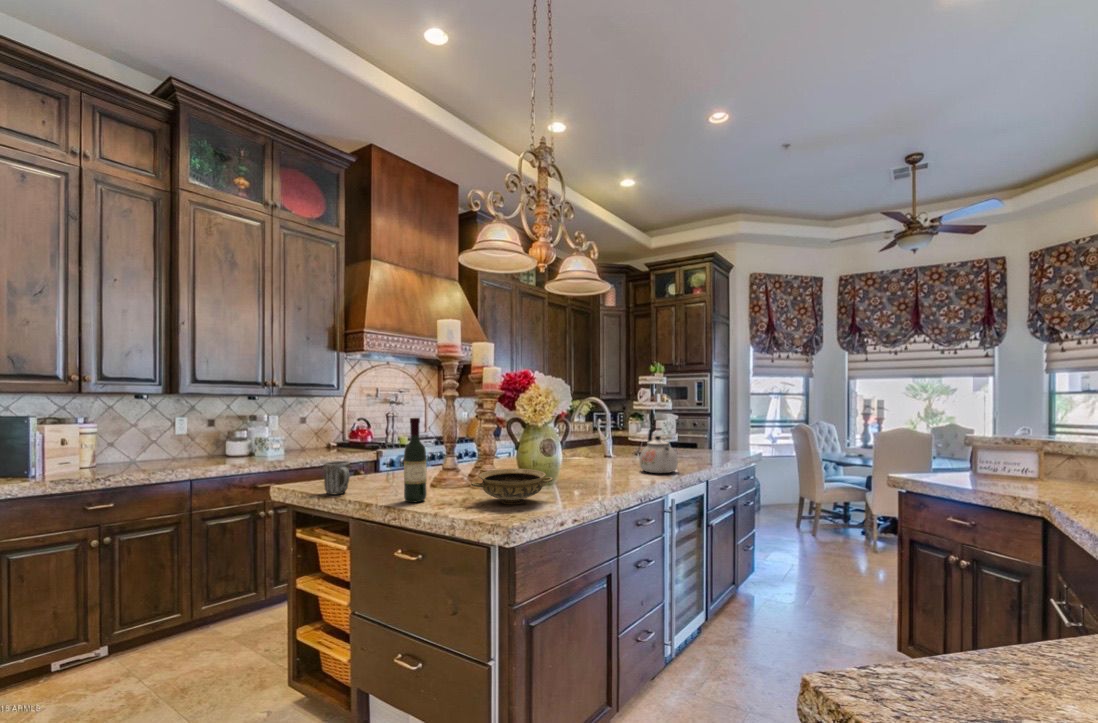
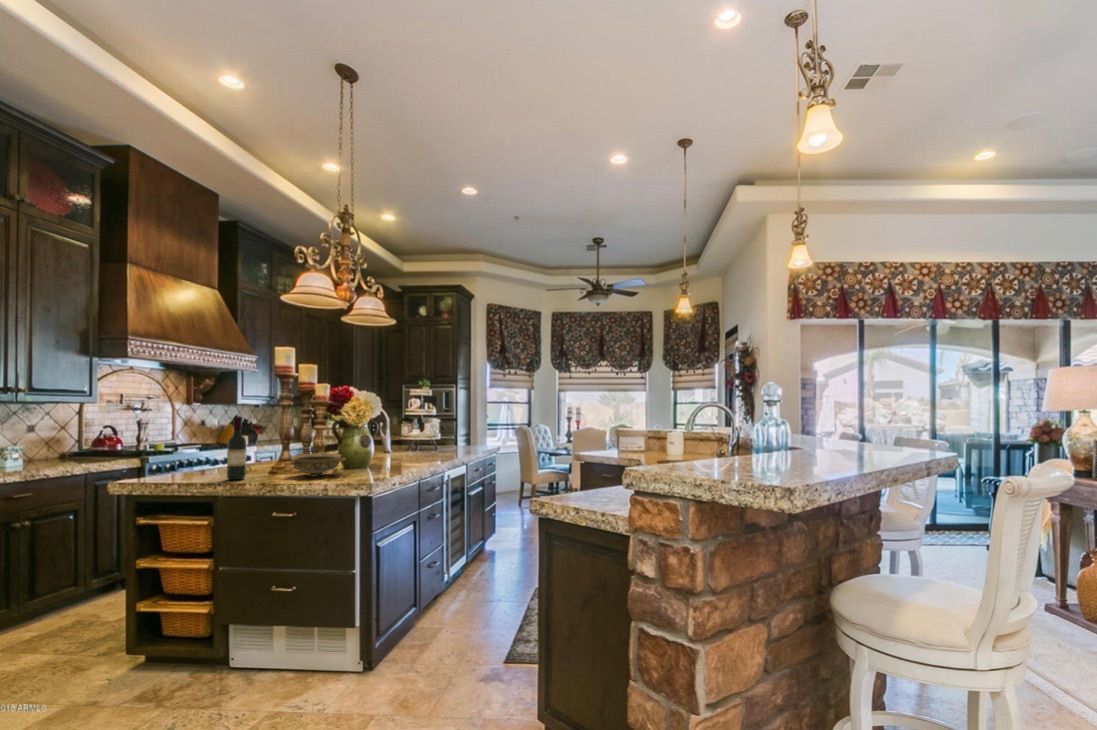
kettle: present [639,428,678,473] -> none [402,426,430,458]
mug: present [324,461,350,495] -> none [143,454,171,481]

